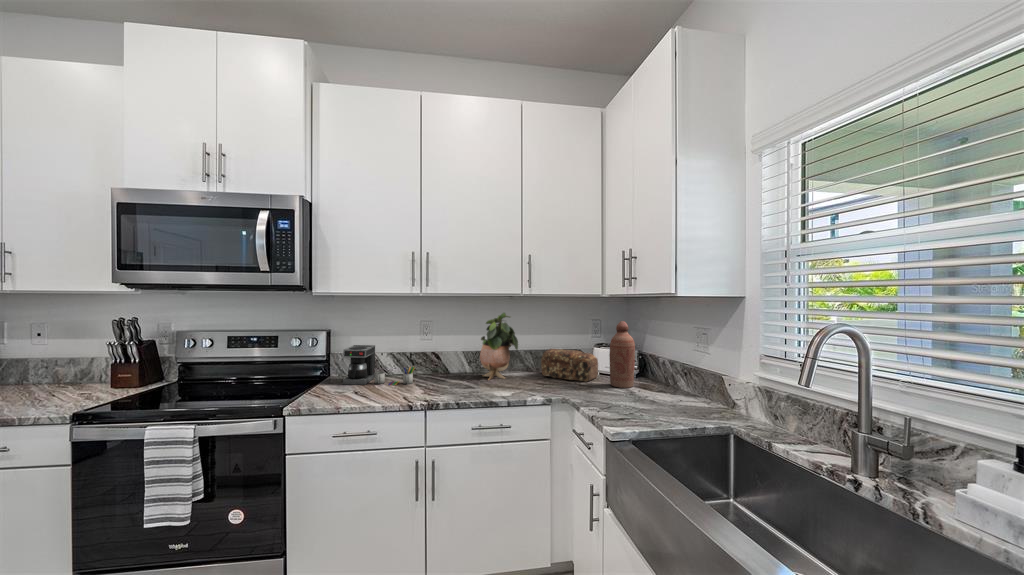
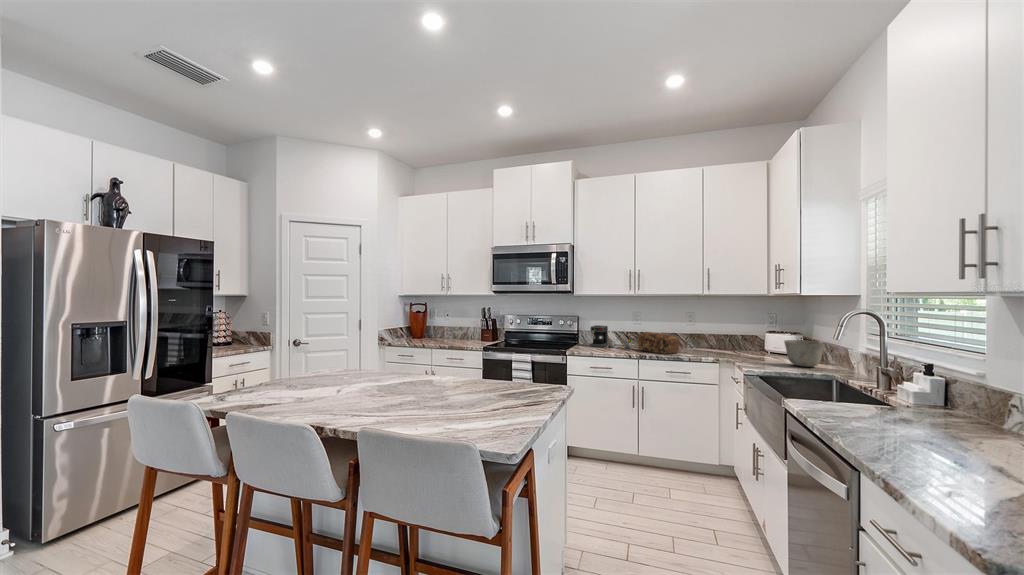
potted plant: present [480,313,518,380] -> none [675,307,702,351]
bottle: present [609,321,635,388] -> none [769,313,789,359]
bread loaf: present [541,349,598,381] -> present [638,332,679,354]
ceramic bowl: none [646,364,702,408] -> present [784,340,825,367]

